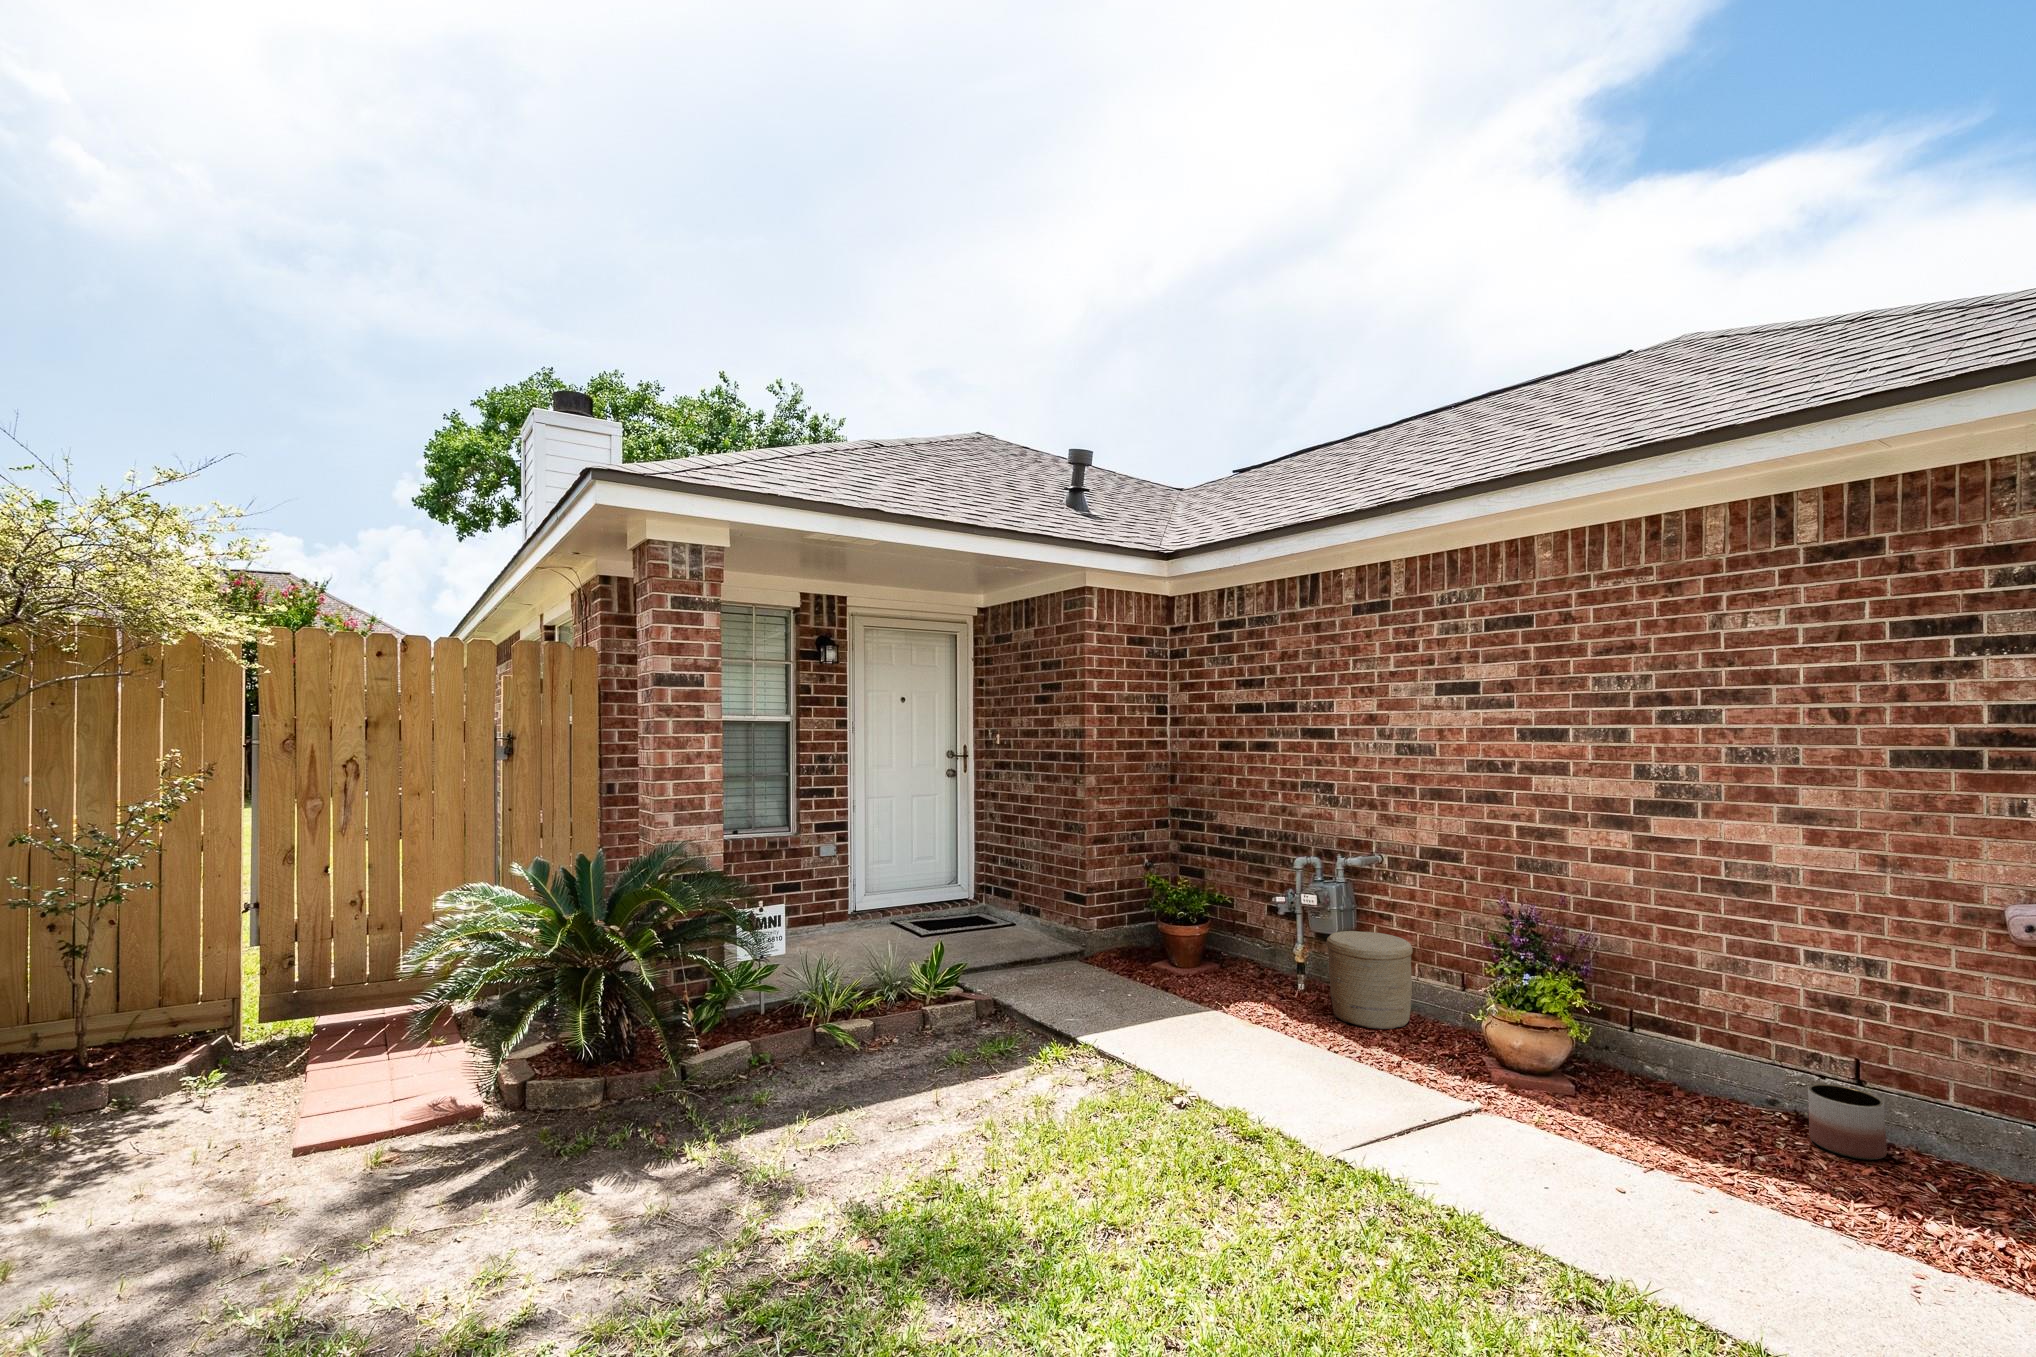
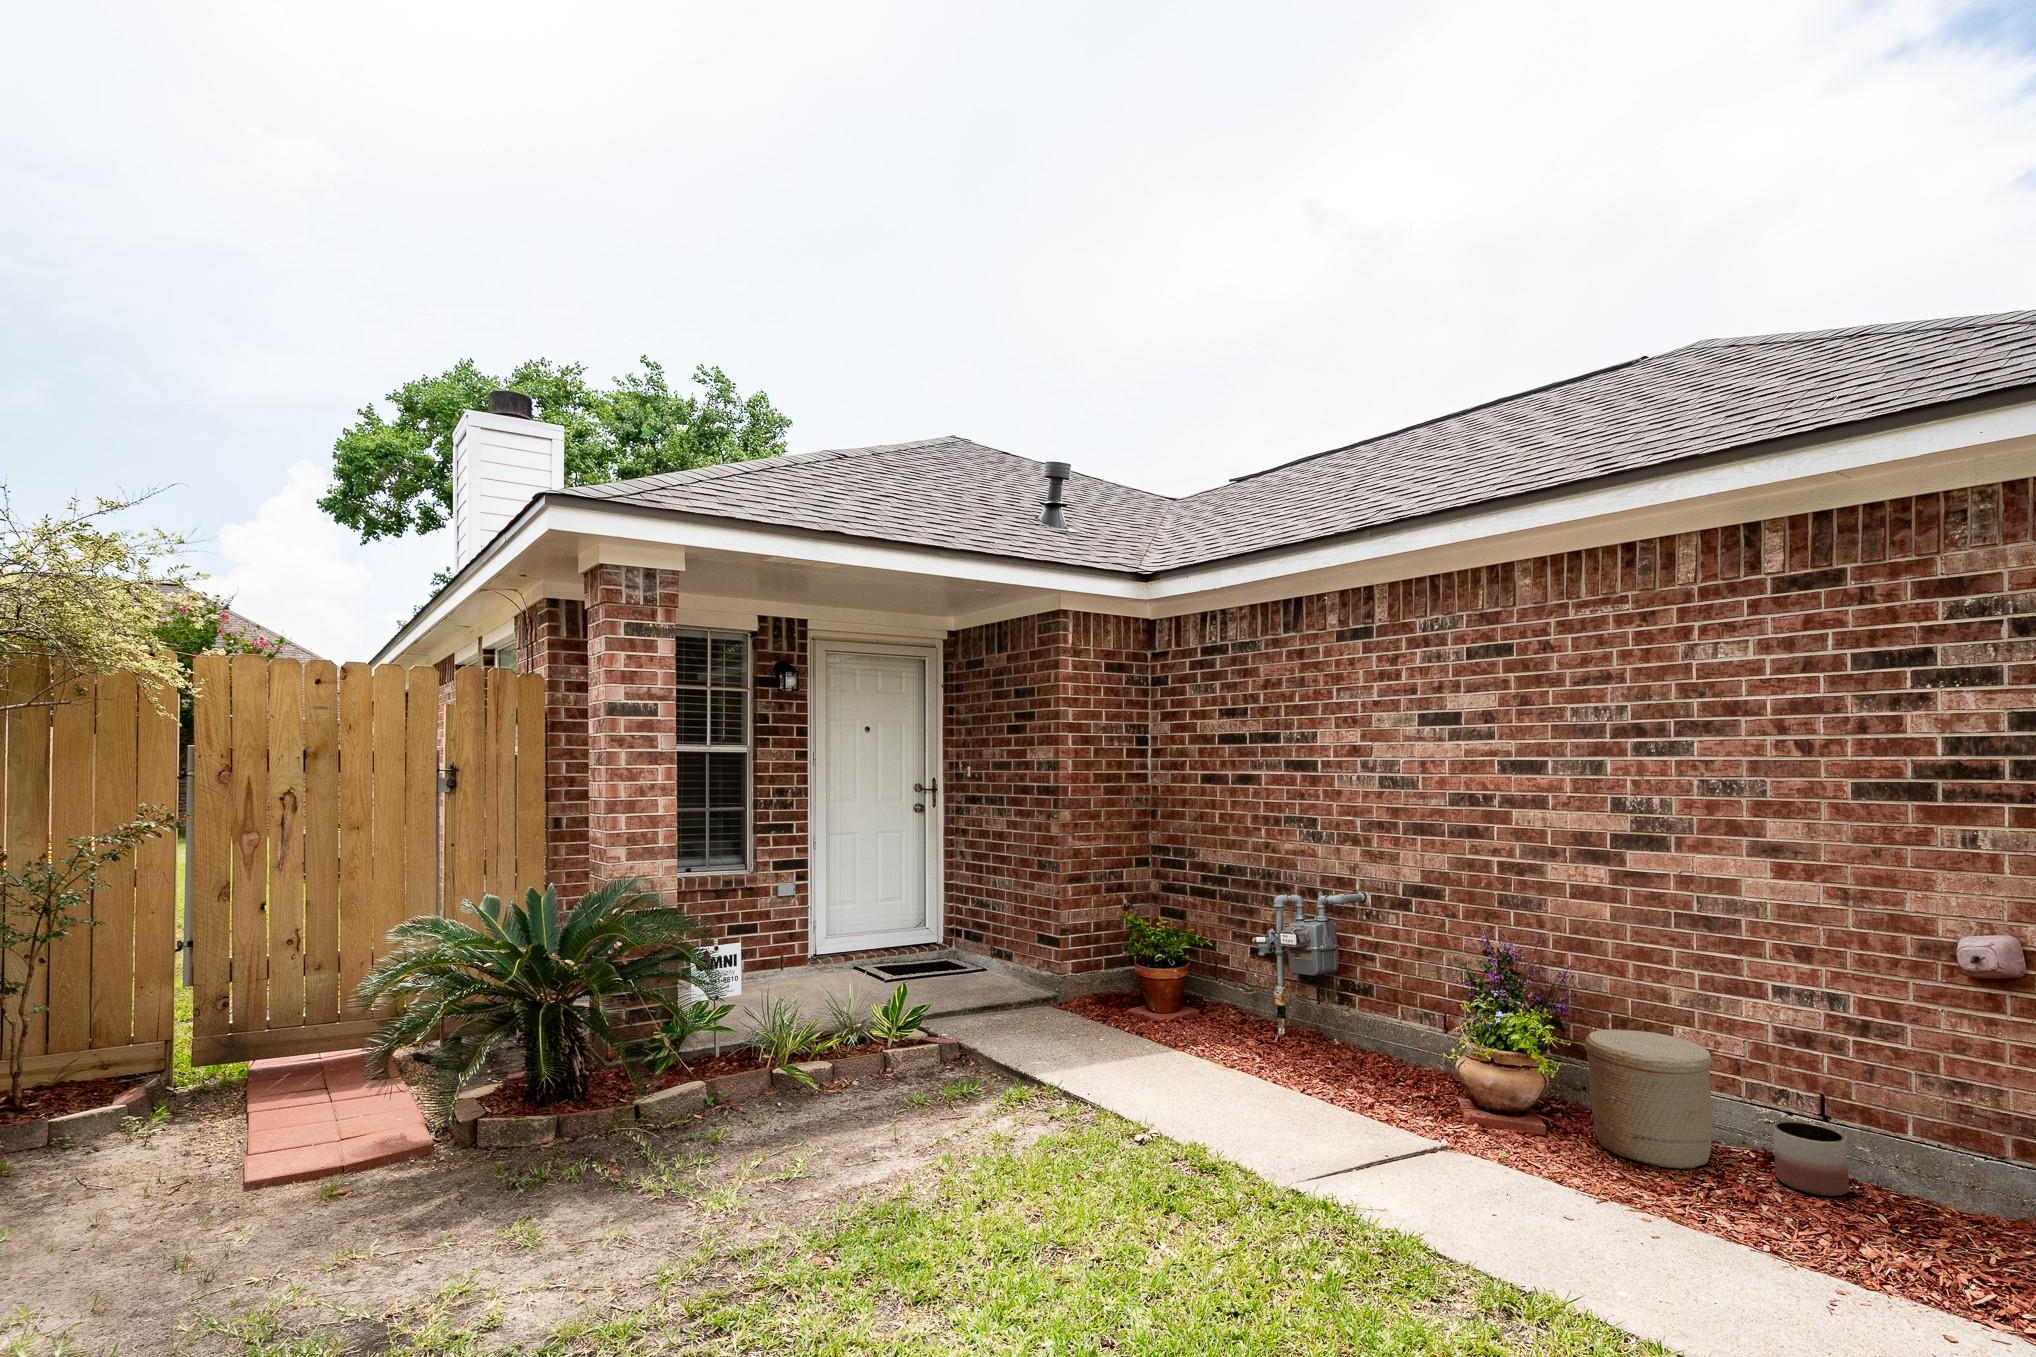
woven basket: present [1326,931,1413,1029] -> present [1585,1029,1712,1169]

